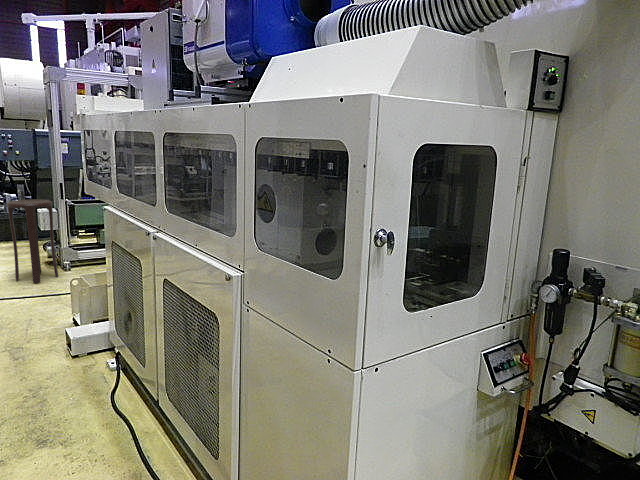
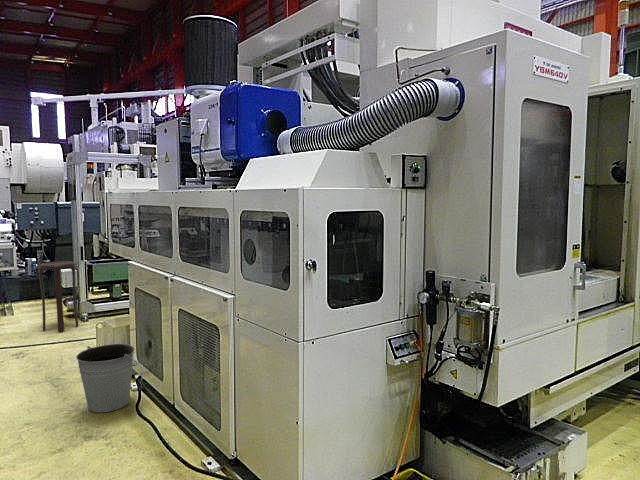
bucket: none [32,312,114,401] -> present [76,344,138,412]

